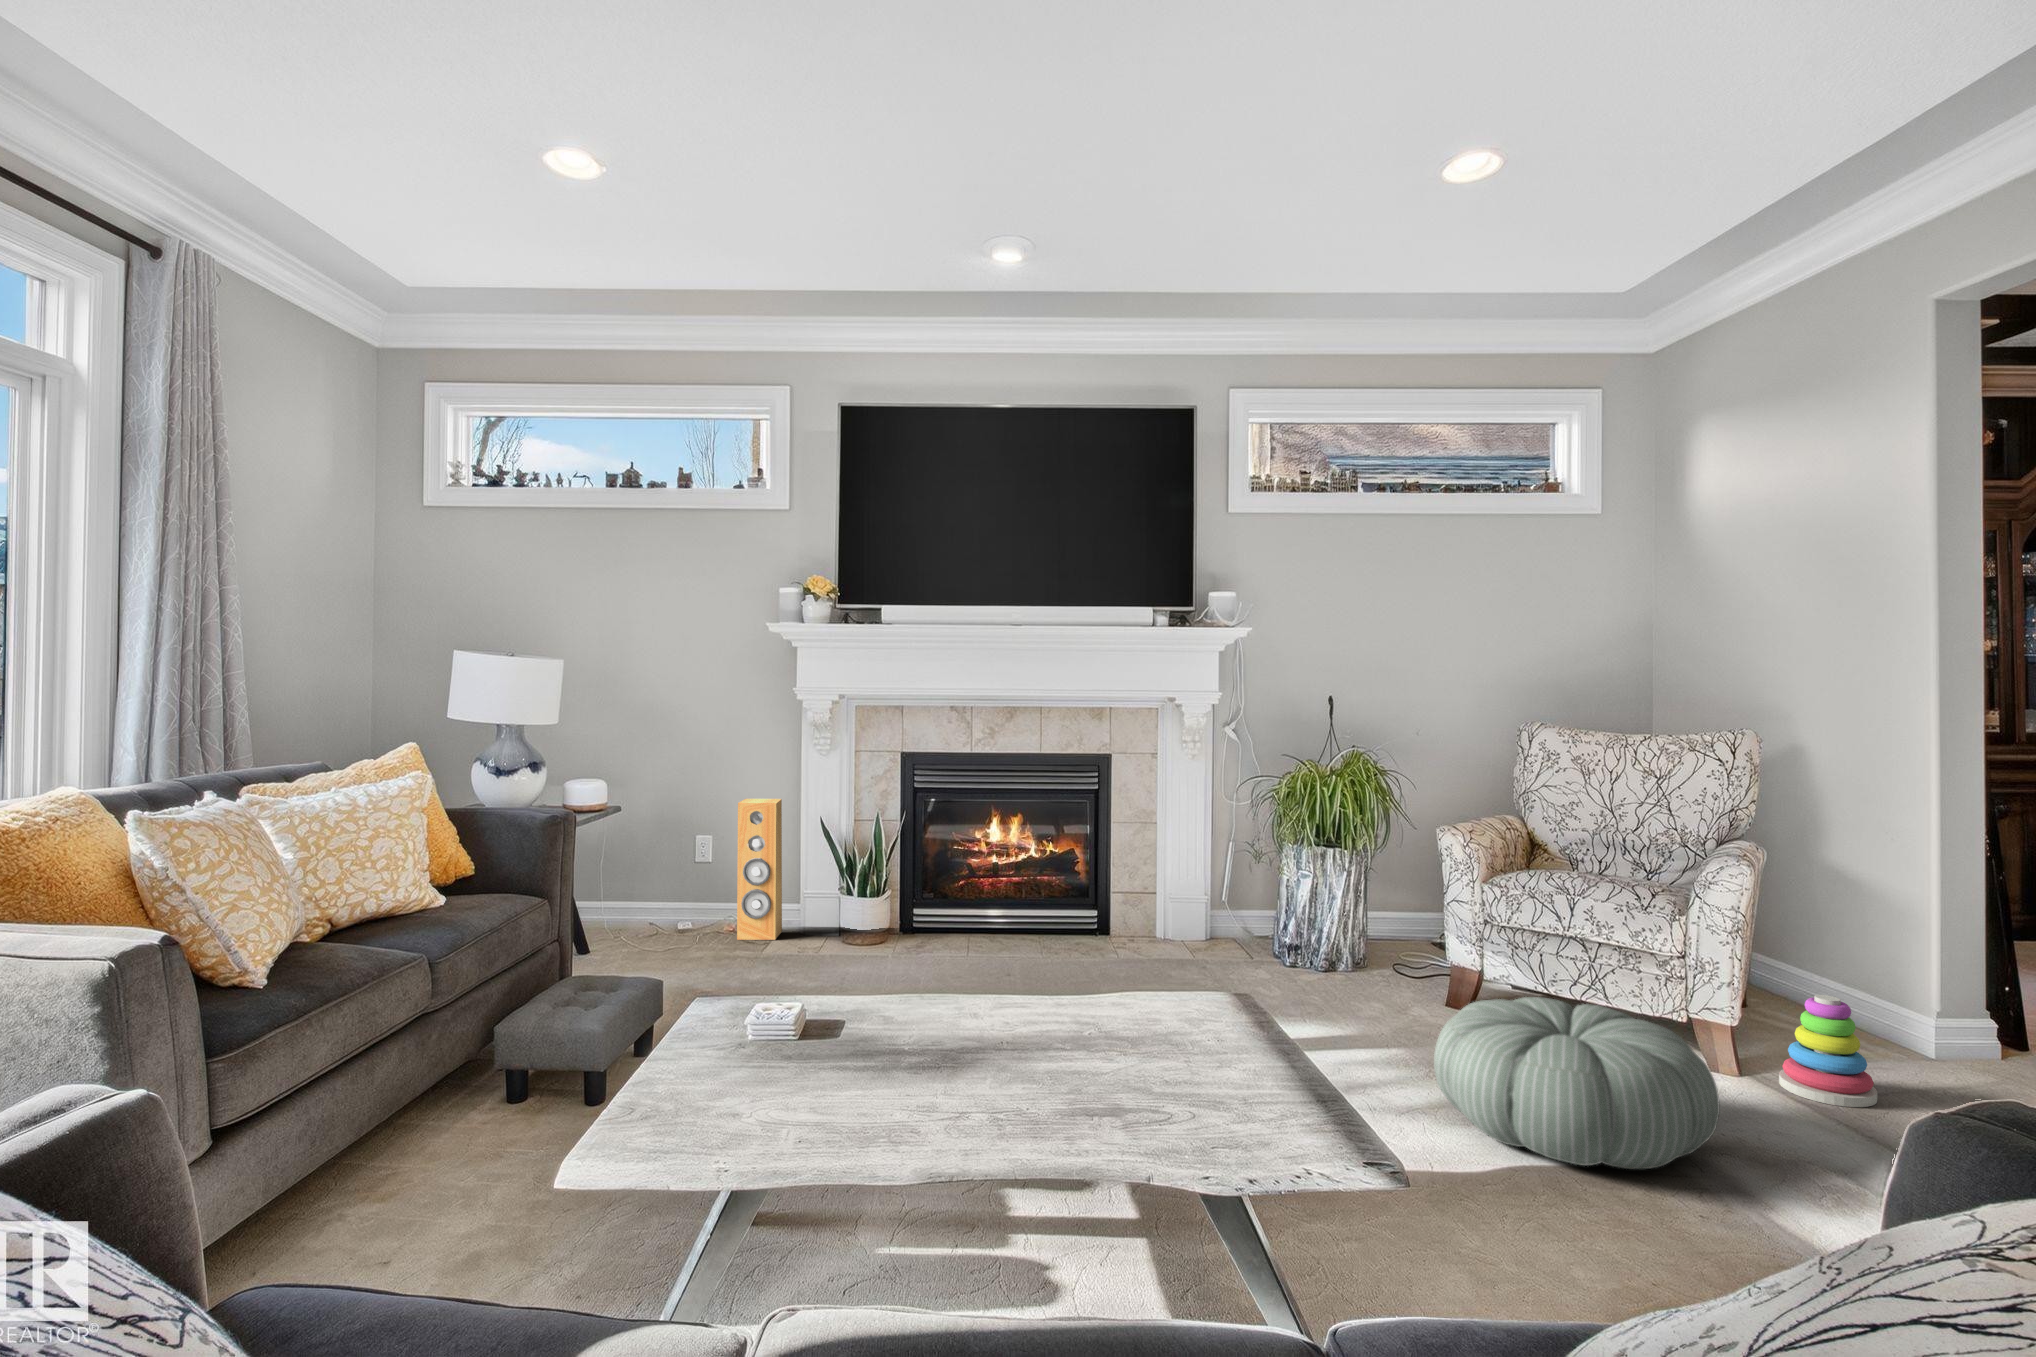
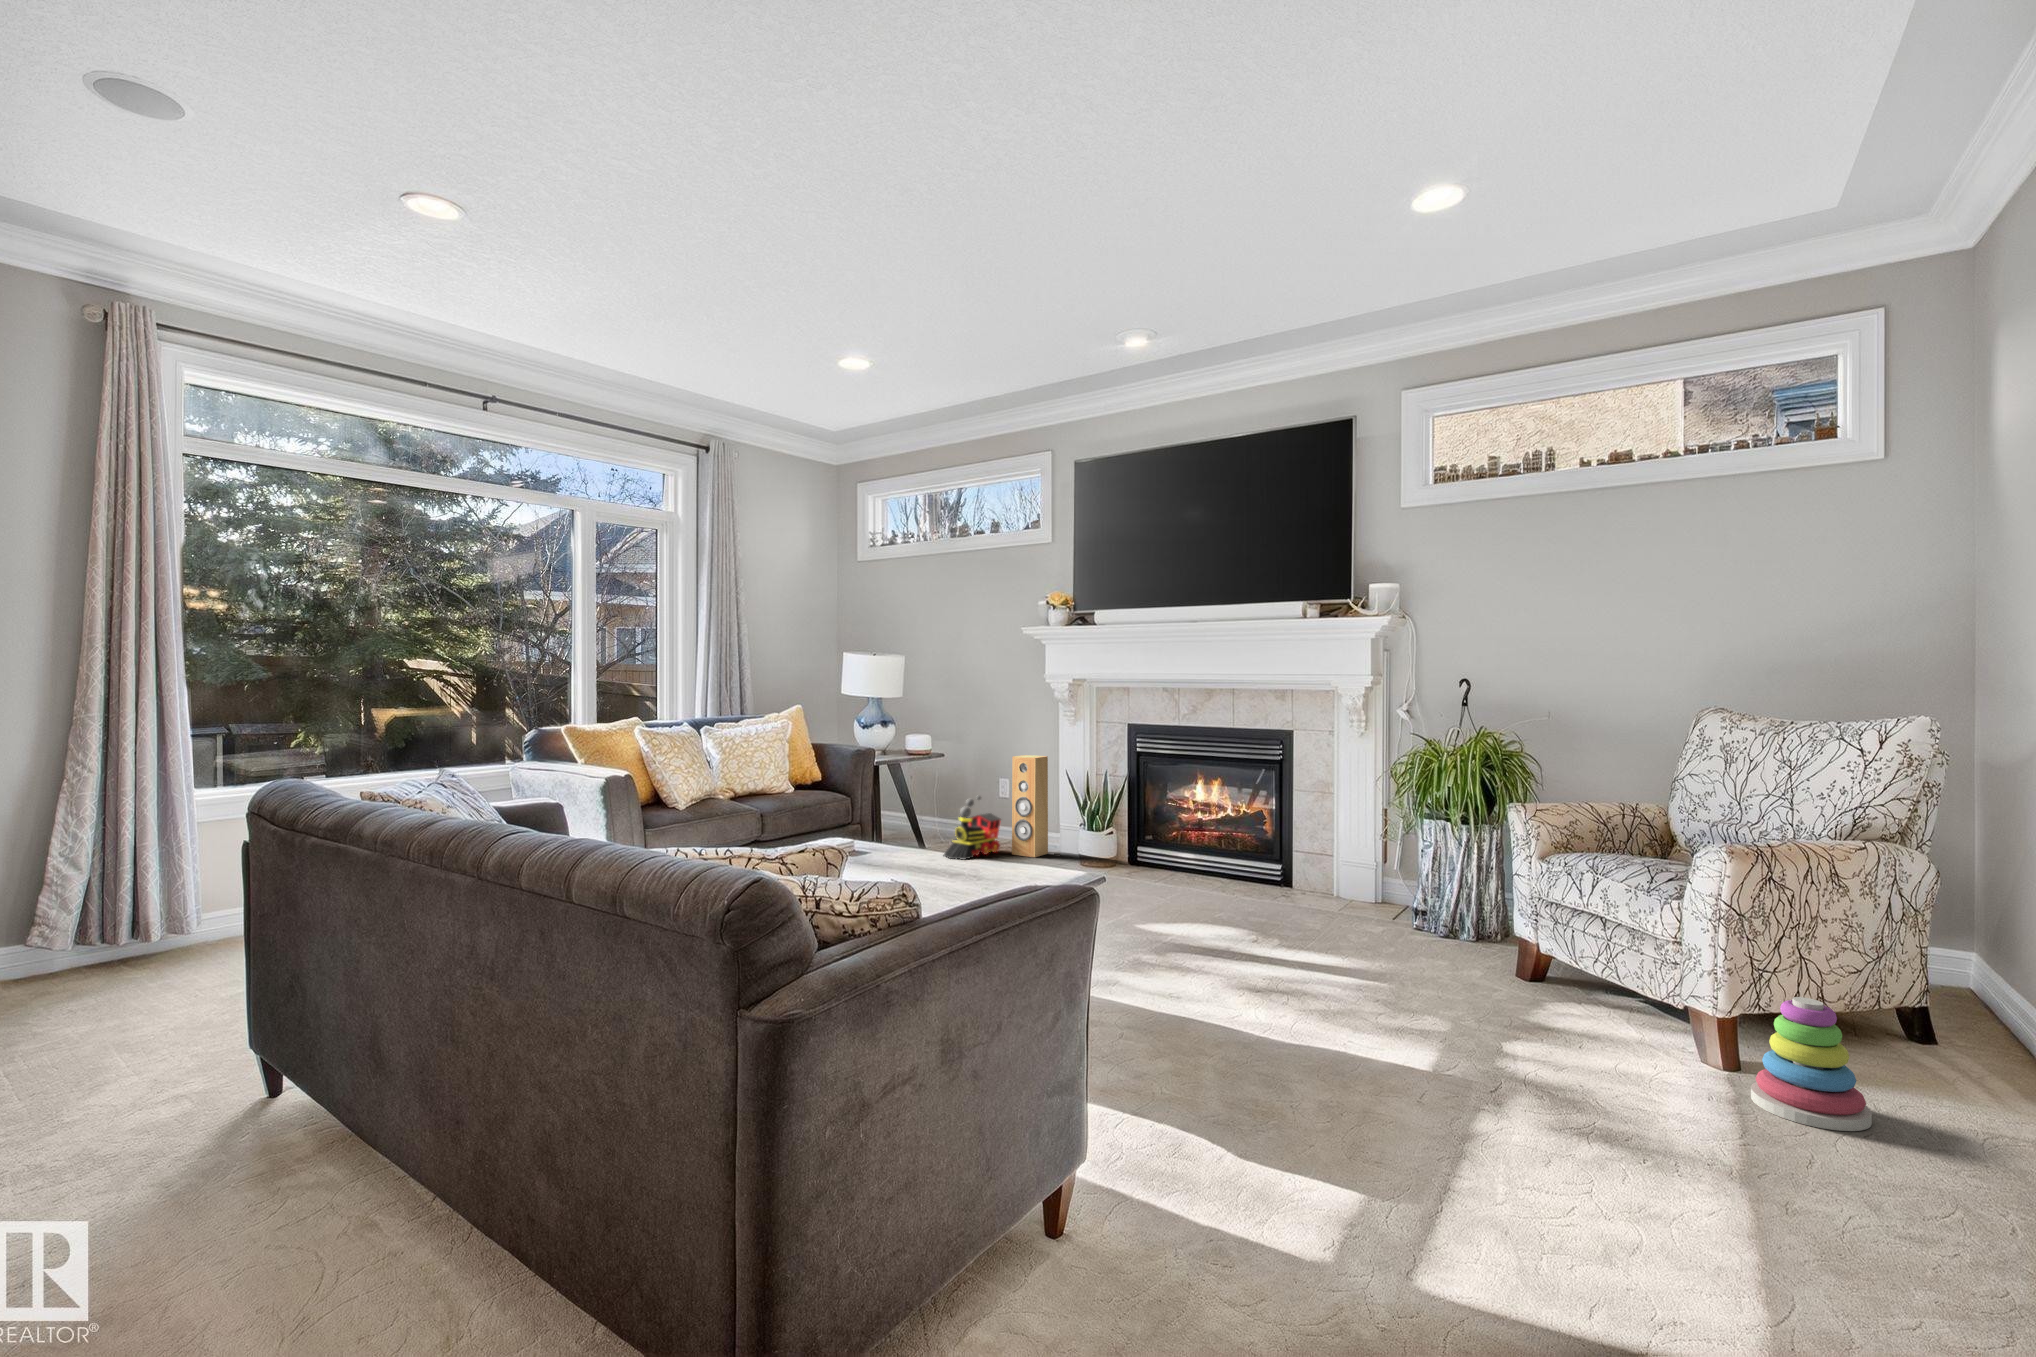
toy train: none [646,862,719,961] -> present [944,796,1001,859]
pouf: present [1434,997,1720,1169] -> none [1281,937,1533,1091]

